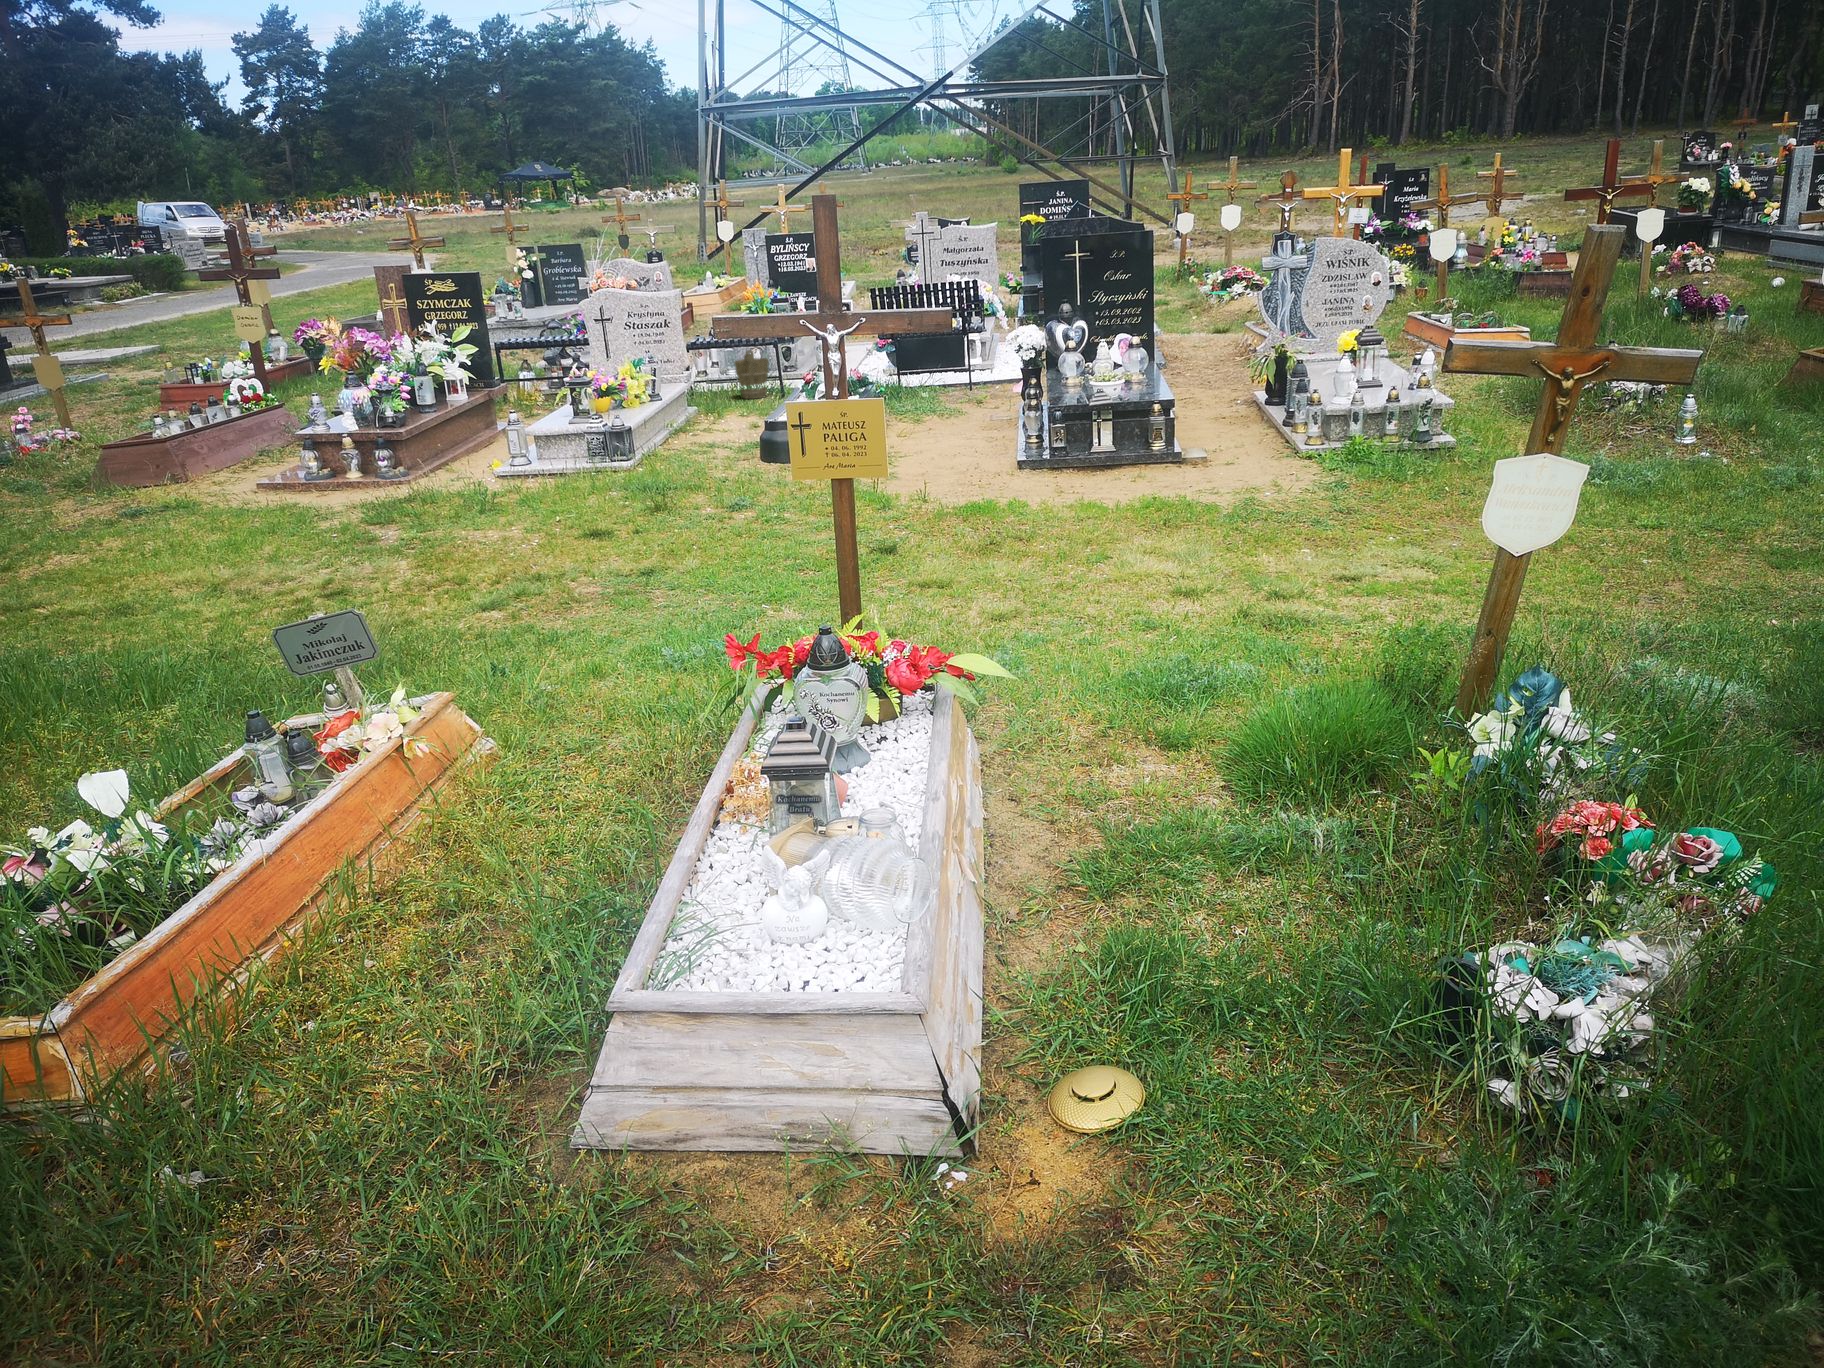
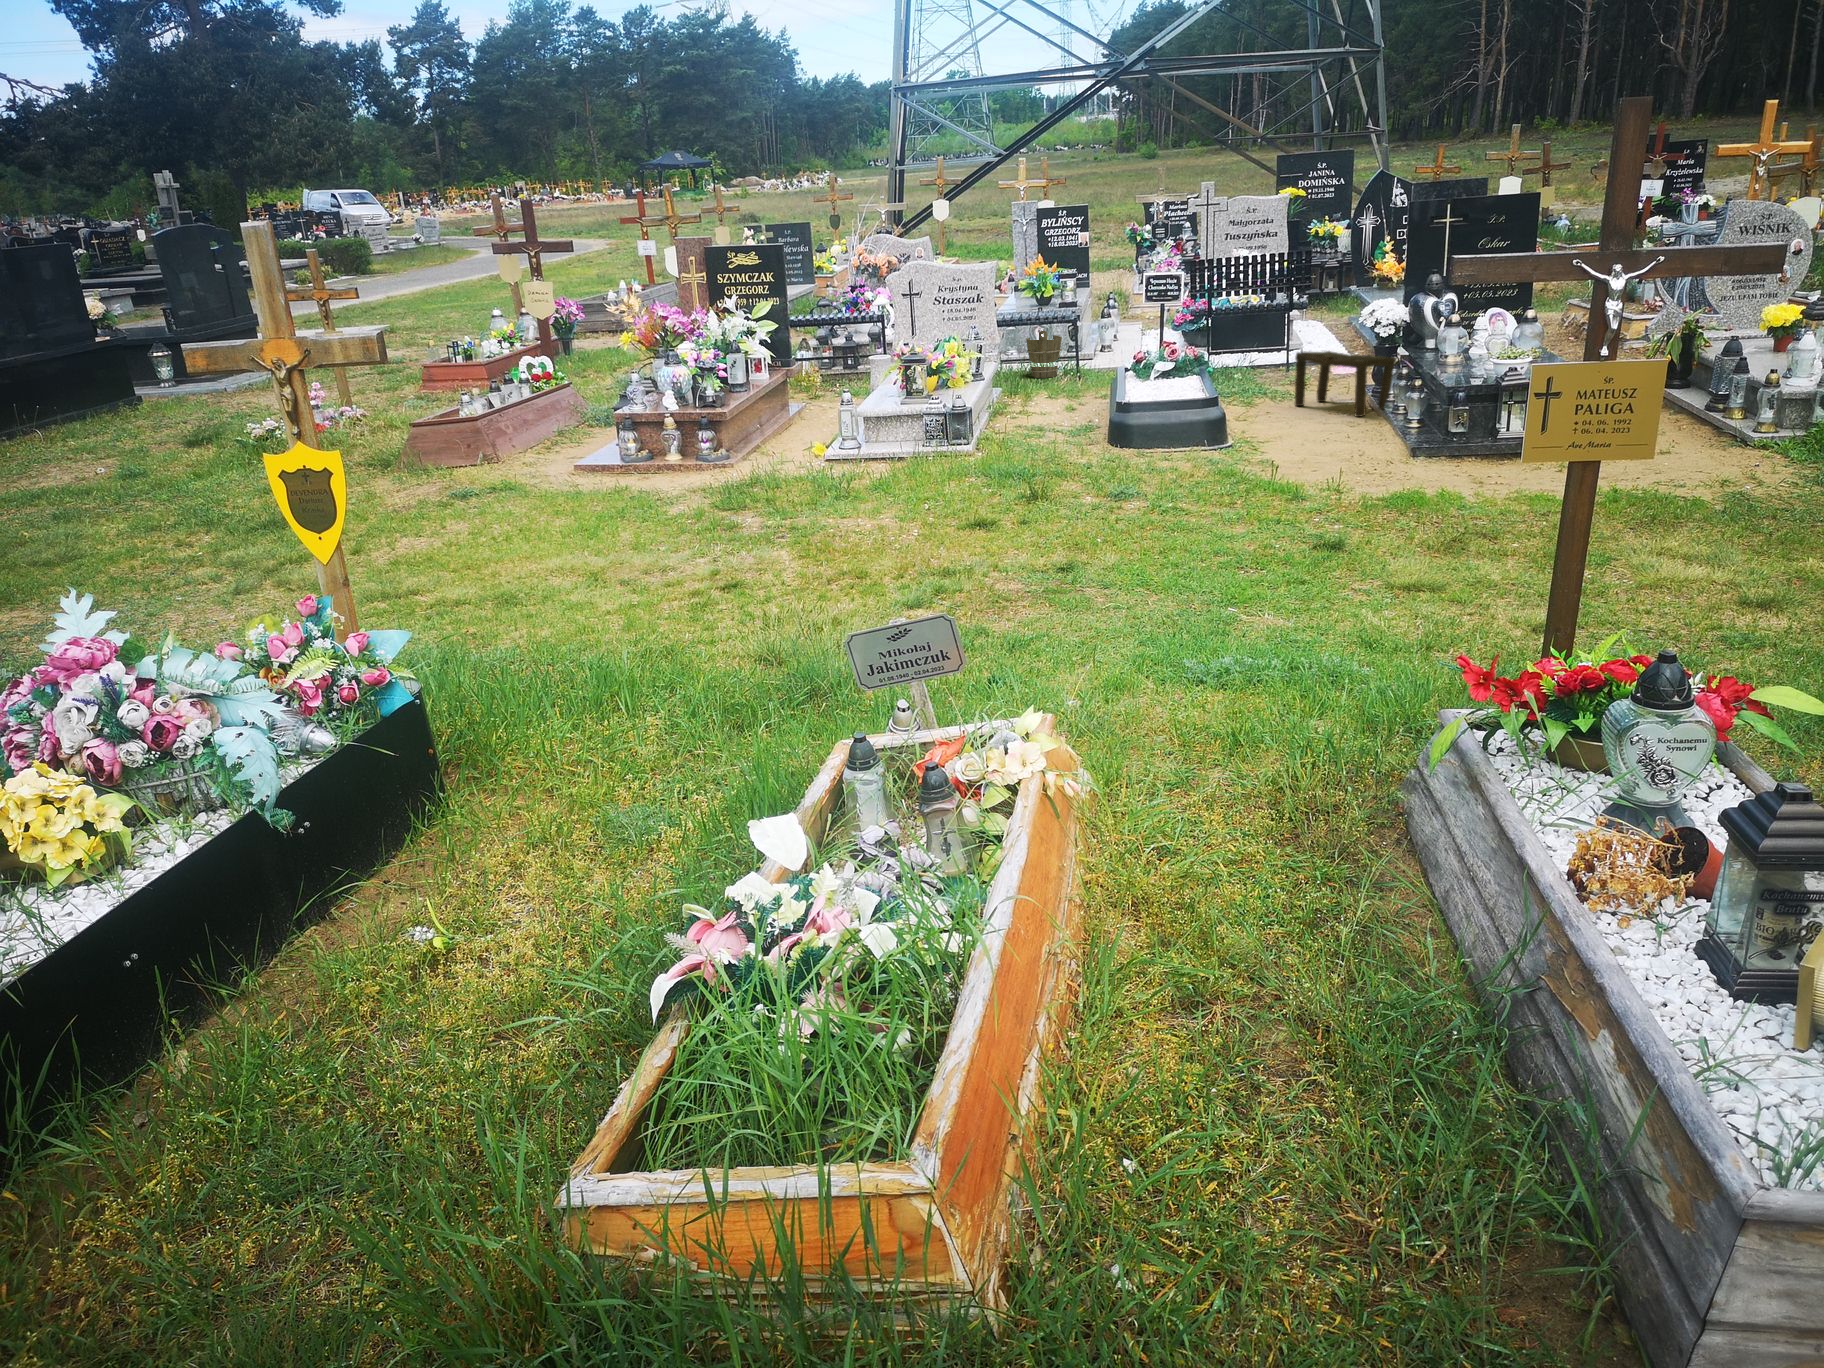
bench: none [953,372,1035,433] -> present [1295,351,1396,417]

